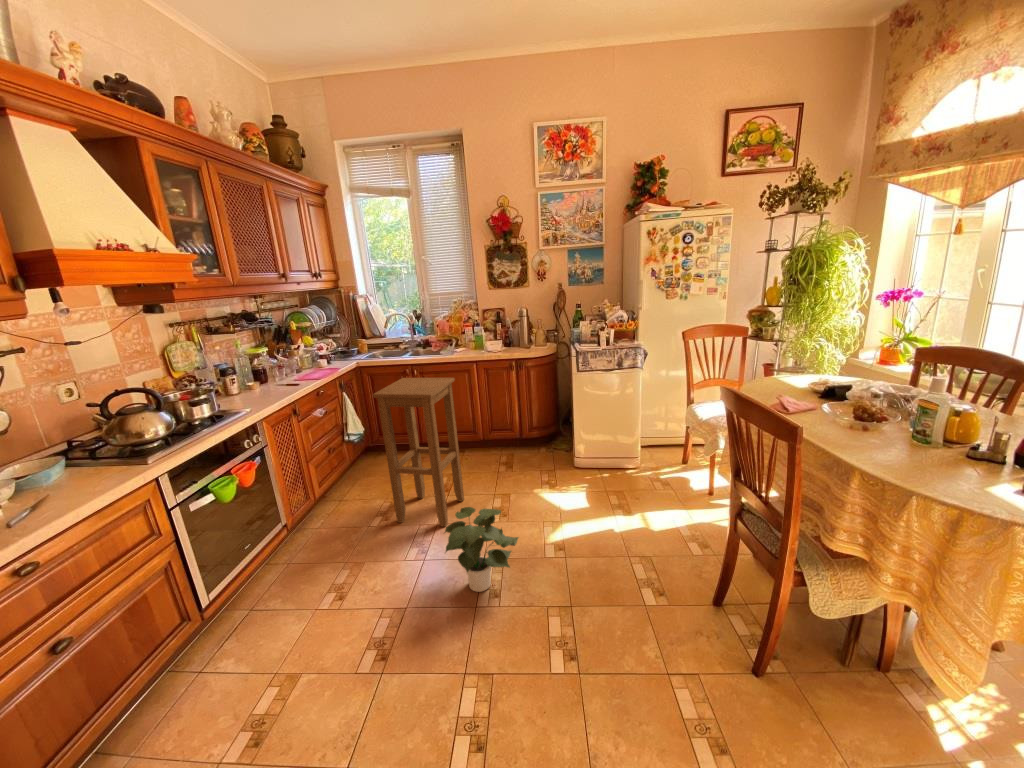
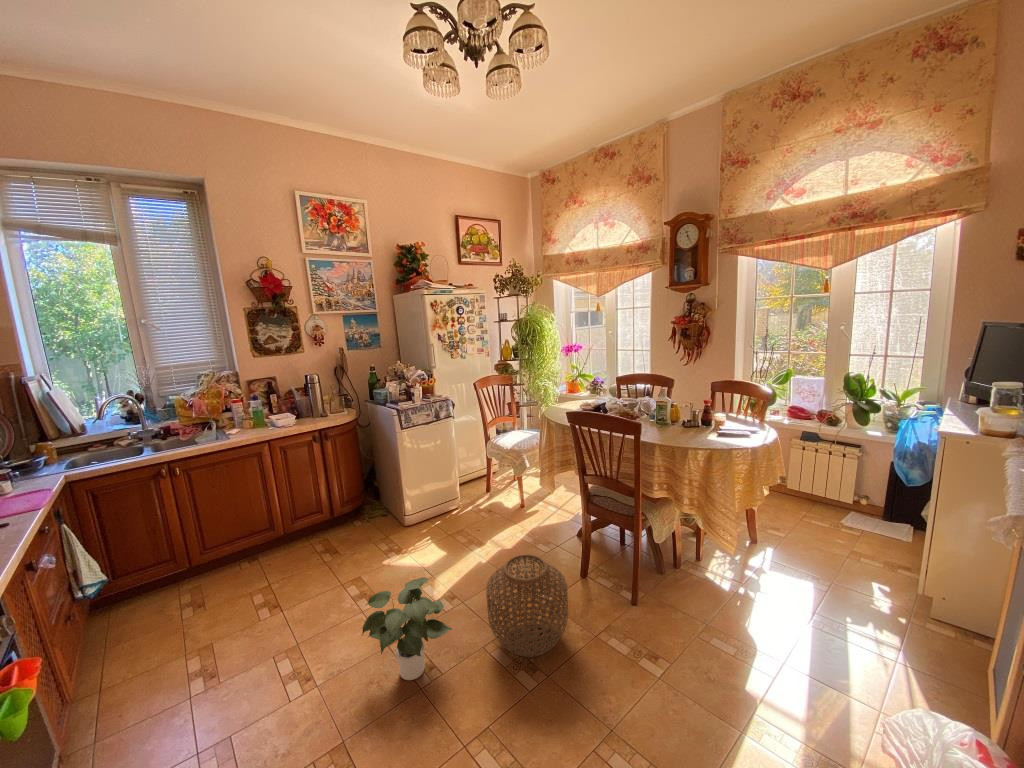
stool: present [373,378,464,527] -> none [194,461,313,674]
woven basket: none [539,530,632,642] -> present [486,554,568,657]

